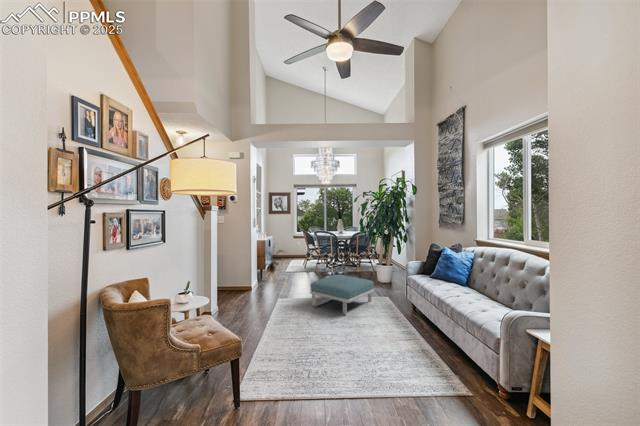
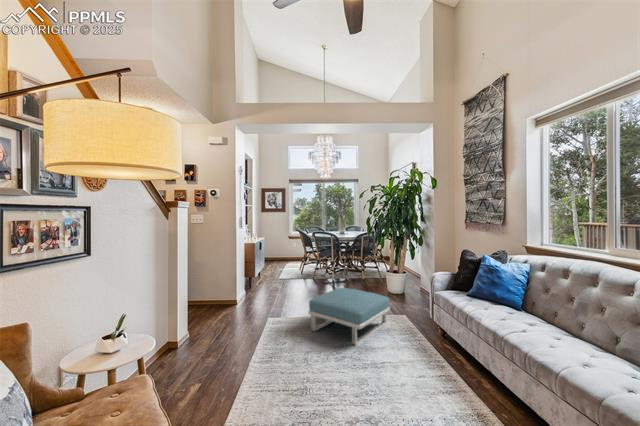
house plant: present [264,250,282,280] -> none [247,246,280,294]

